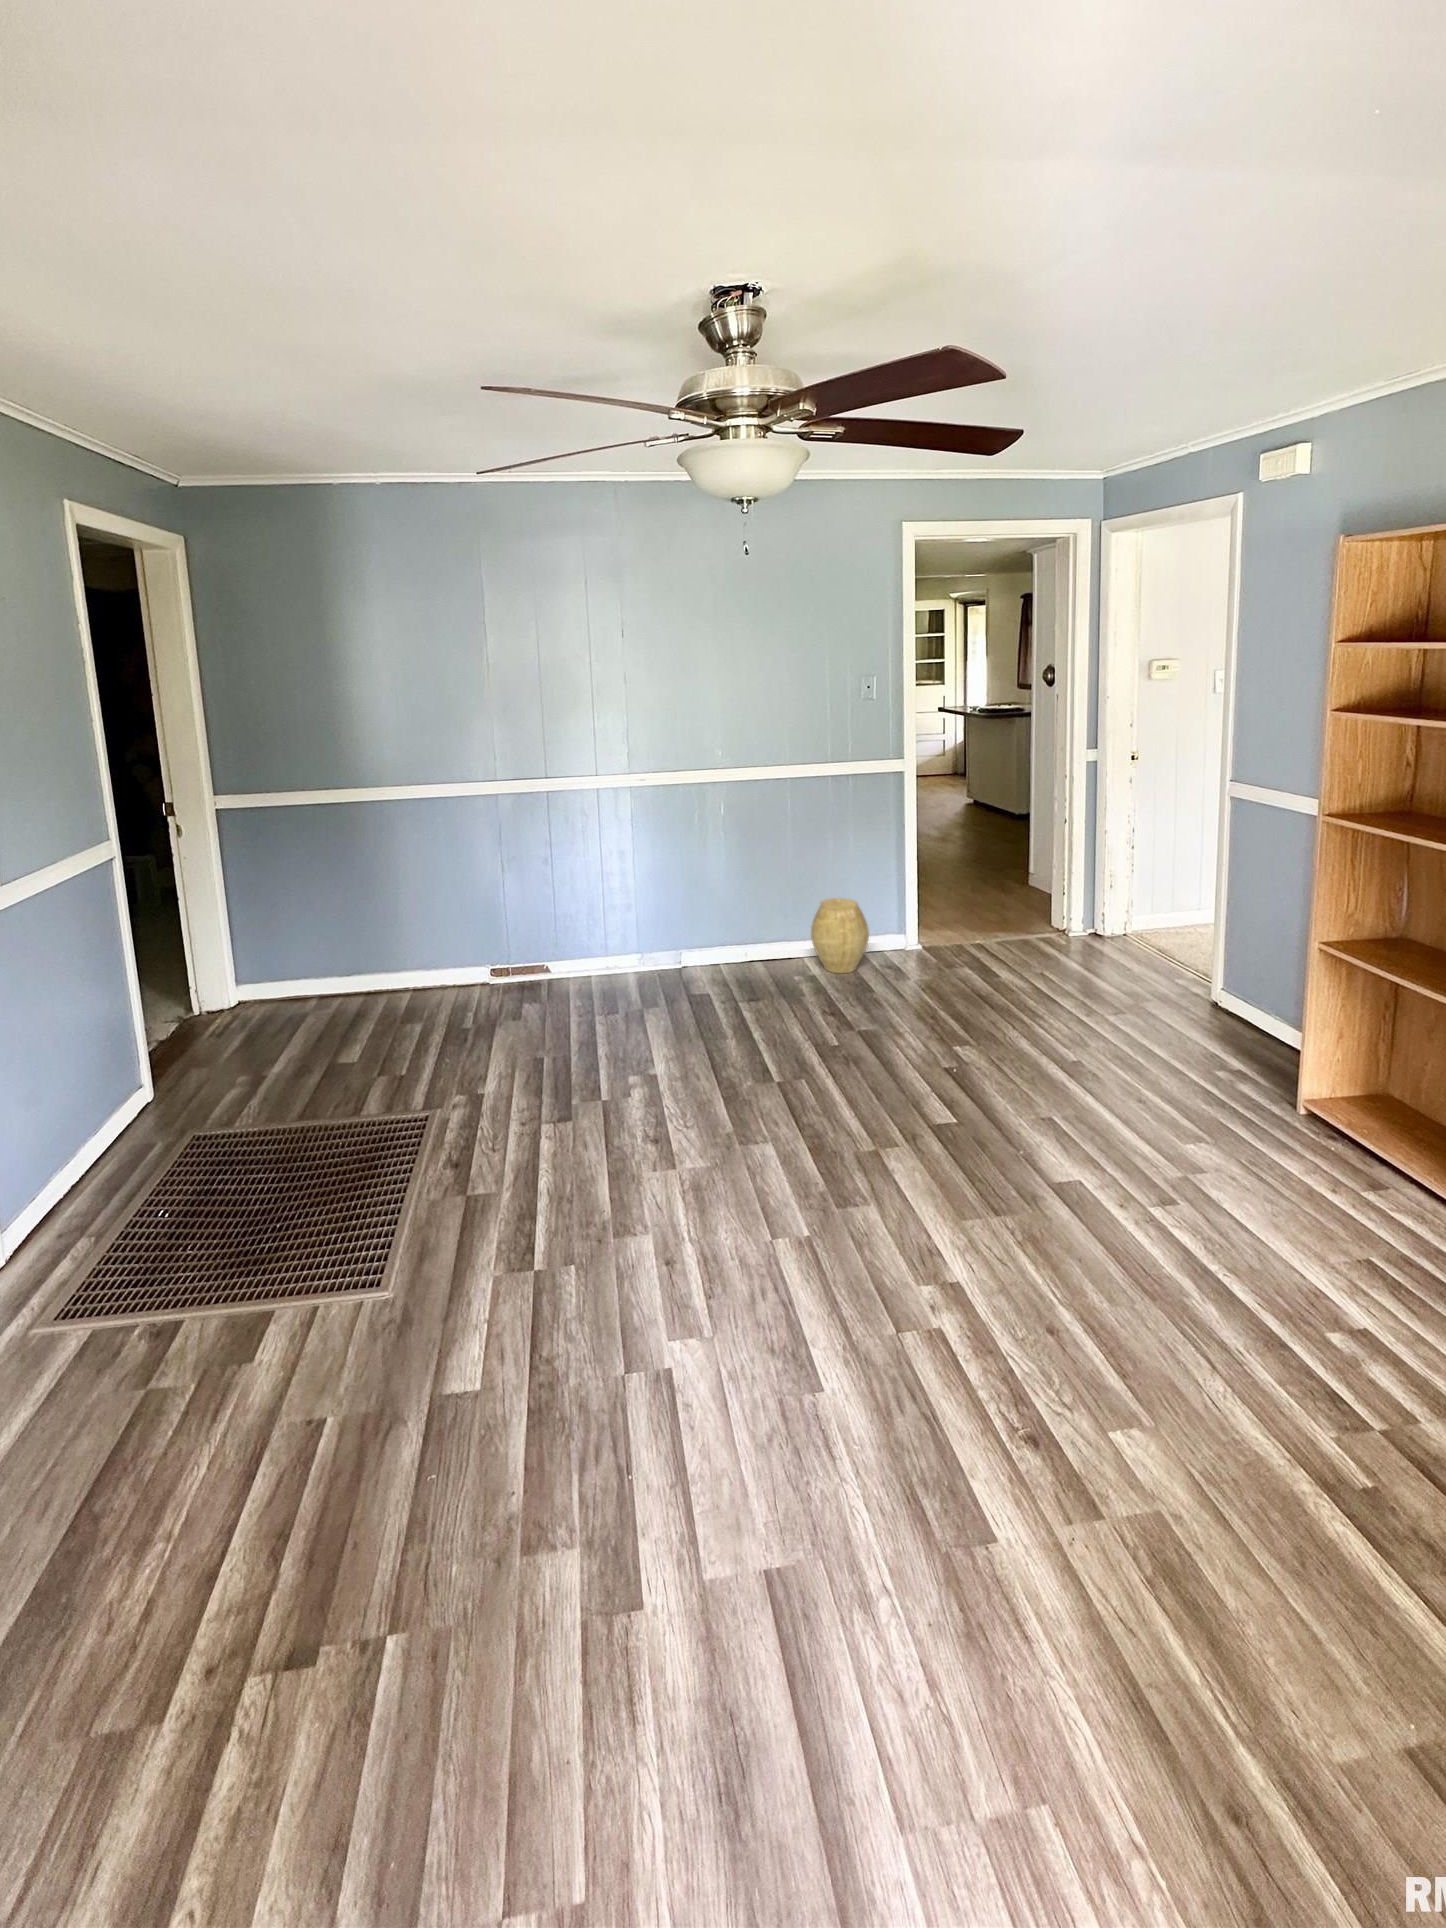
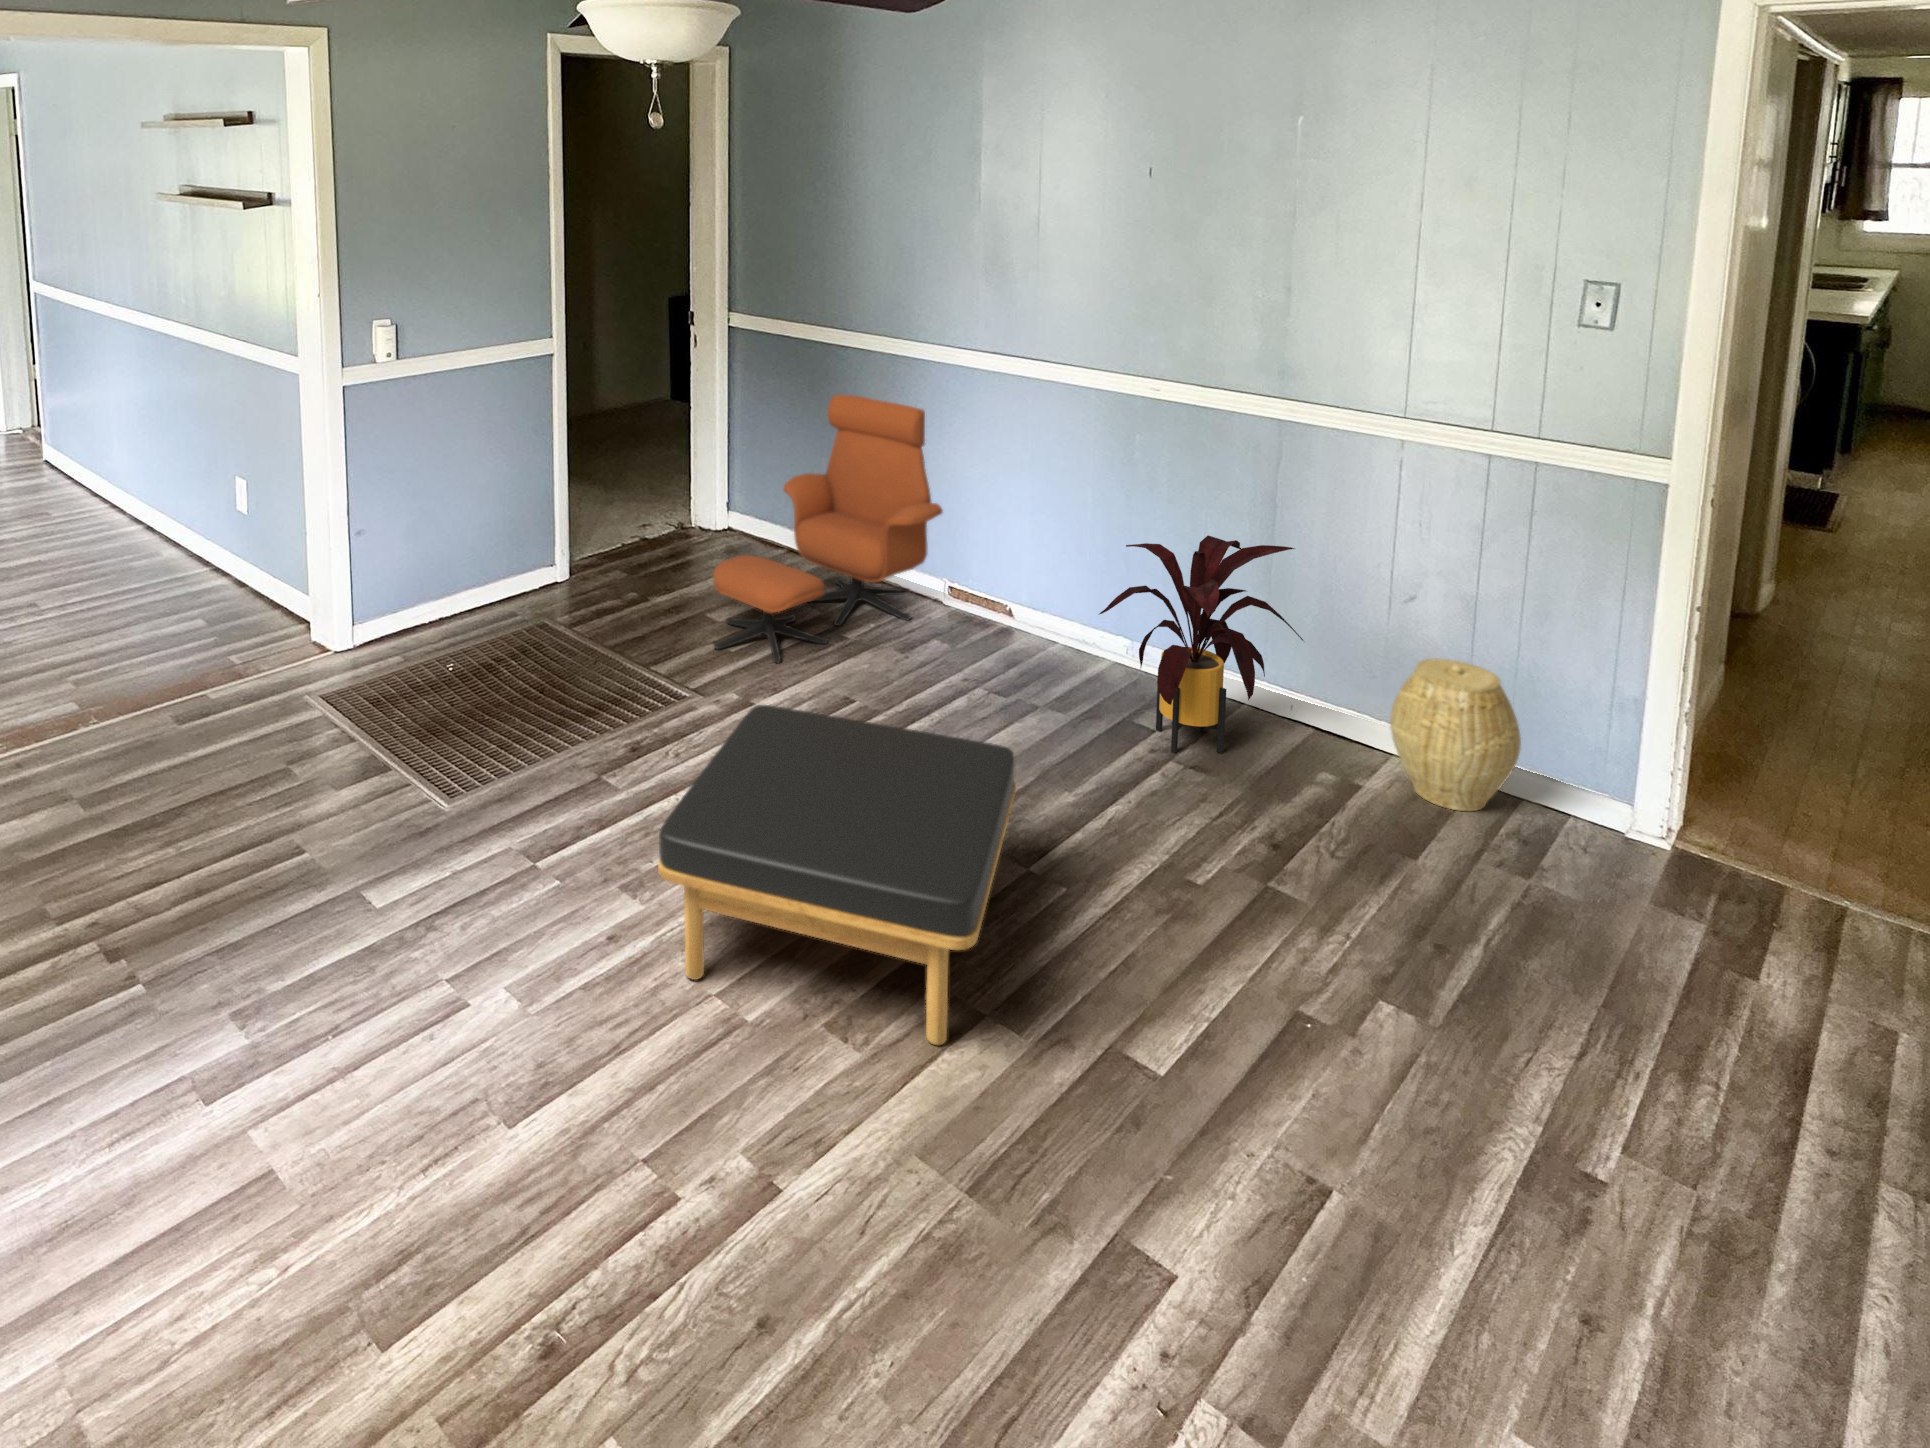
lounge chair: none [359,840,505,1076] -> present [713,394,942,663]
house plant: none [669,862,783,1001] -> present [1099,535,1303,753]
ottoman: none [622,1008,904,1243] -> present [658,705,1016,1045]

